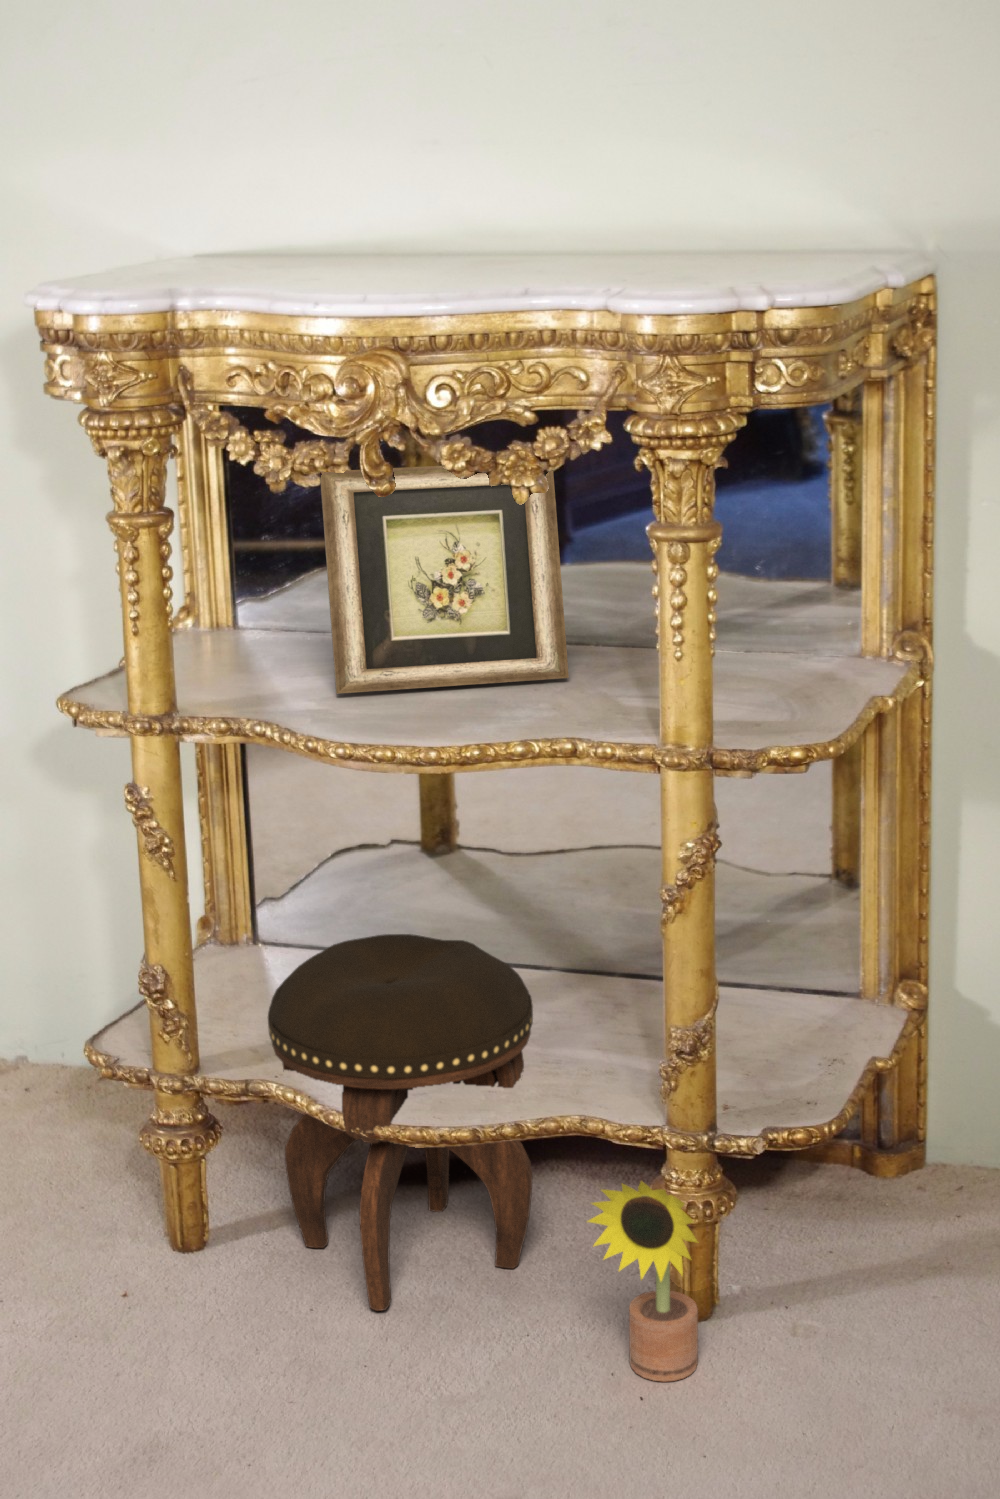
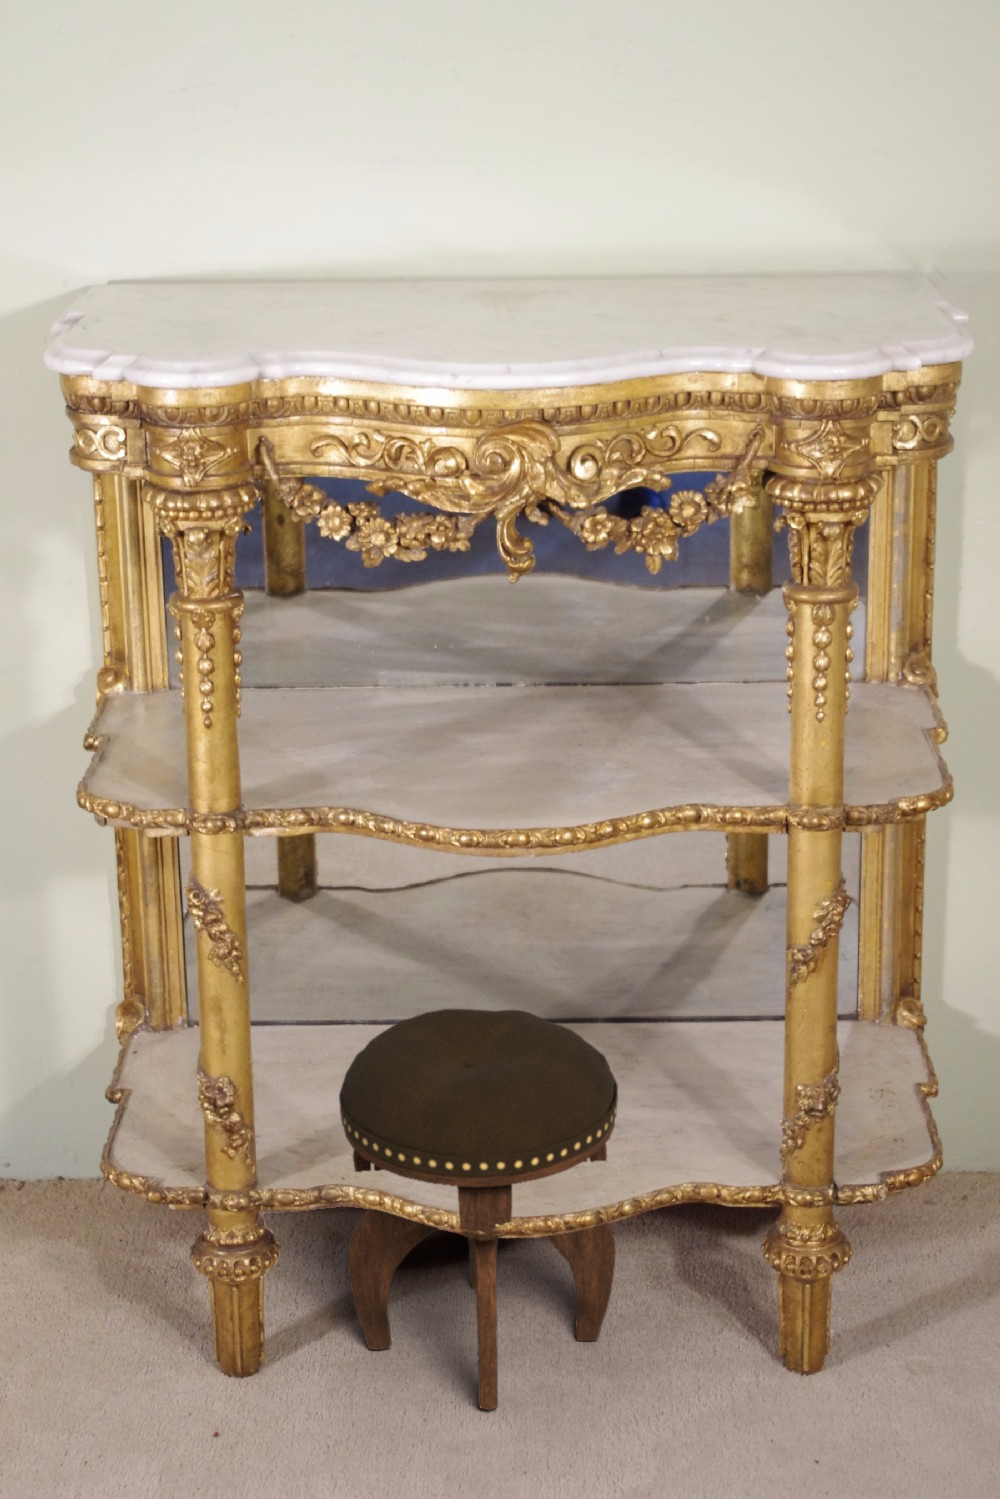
picture frame: present [320,466,569,694] -> none [364,505,621,769]
decorative plant: present [588,1181,698,1382] -> none [747,1247,870,1438]

